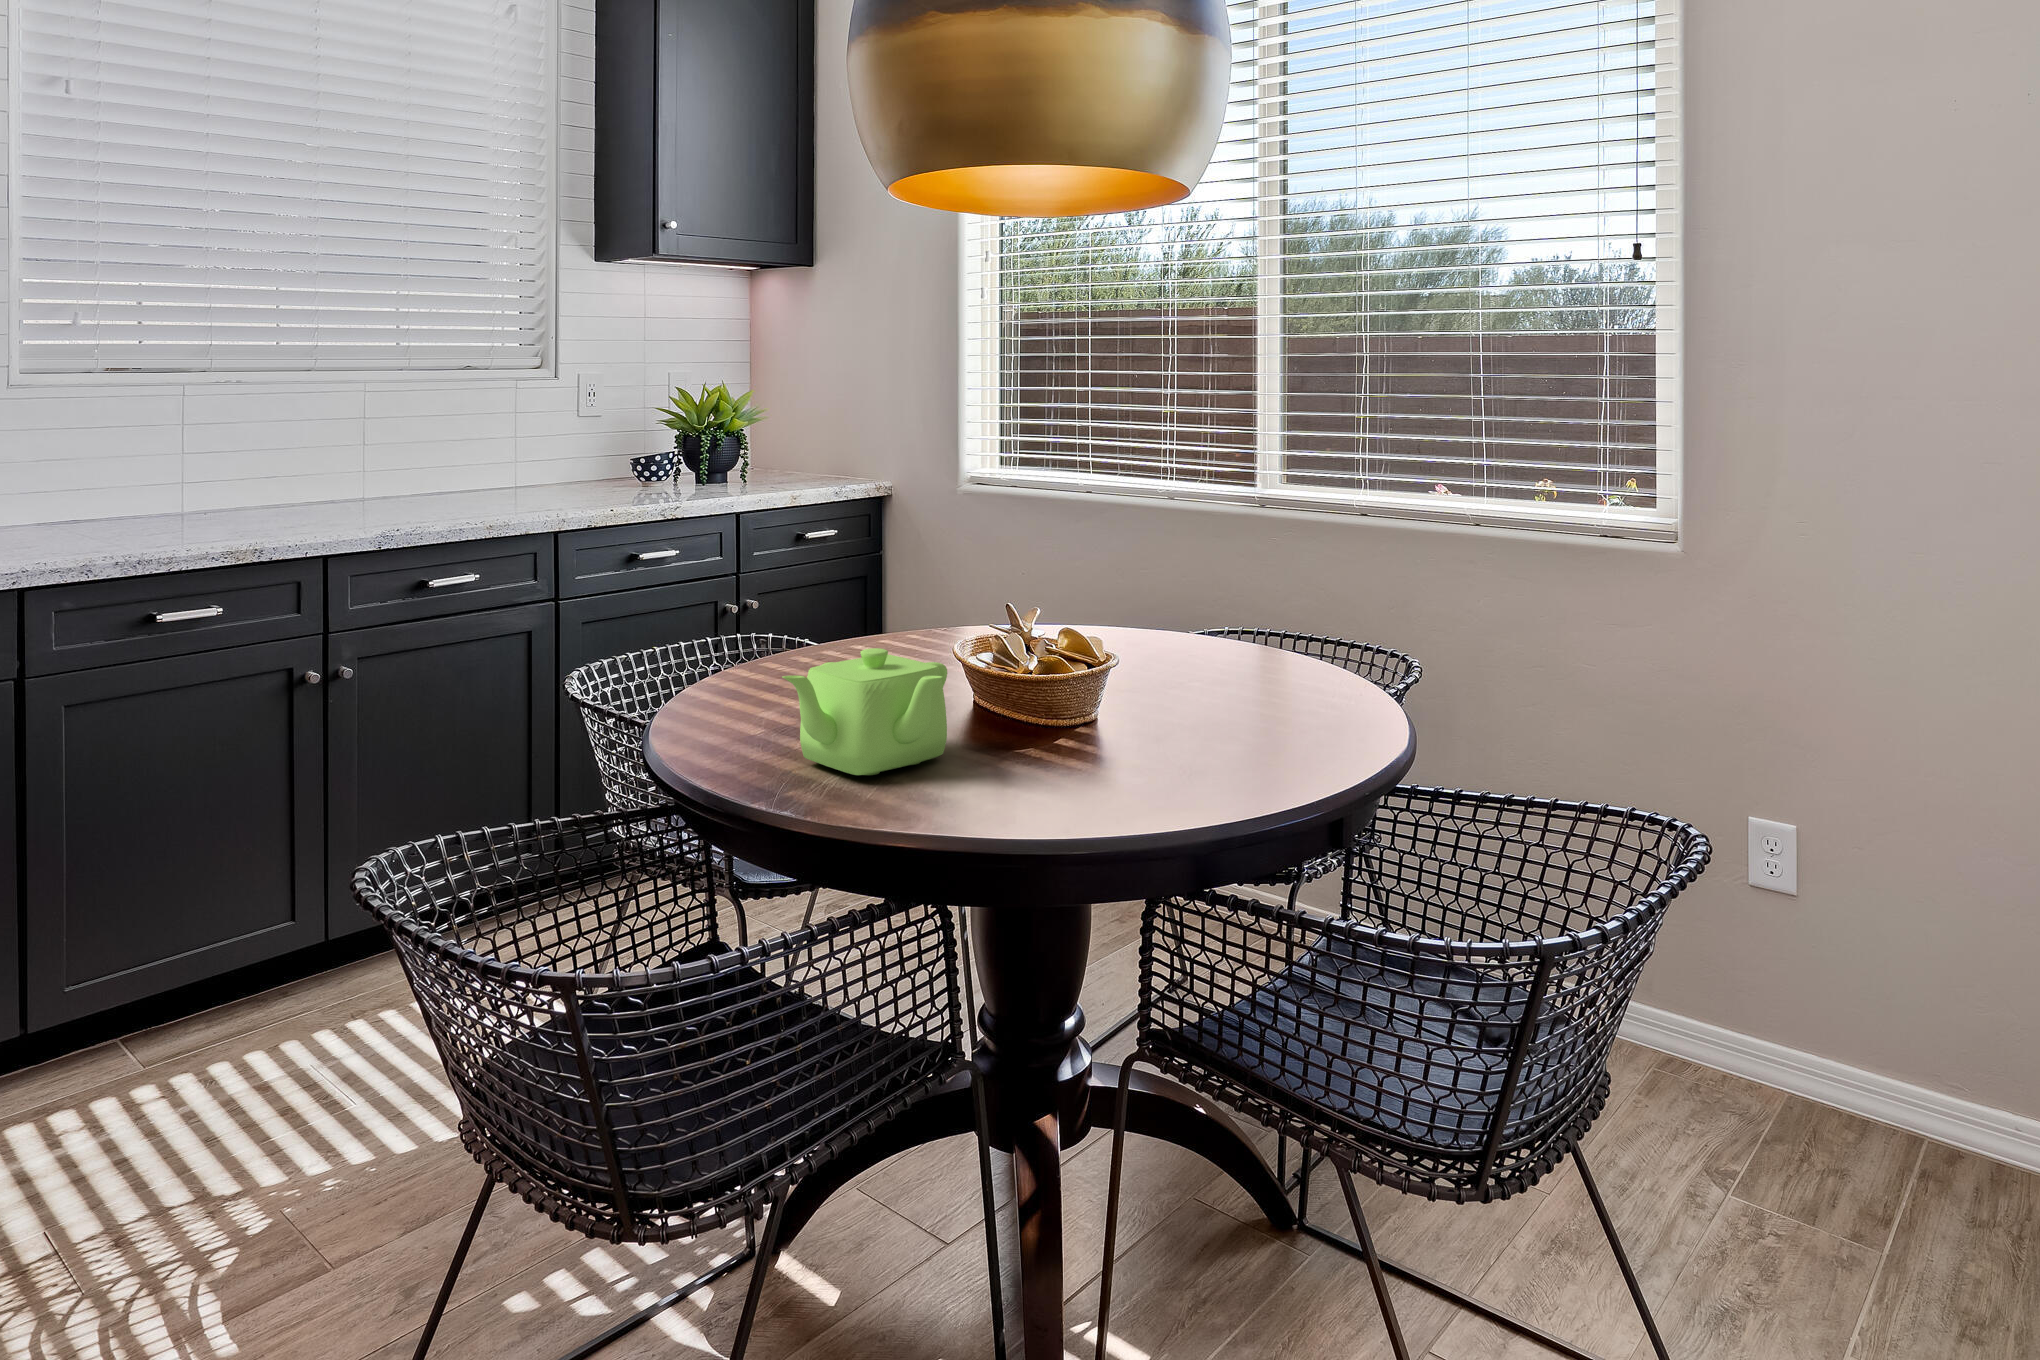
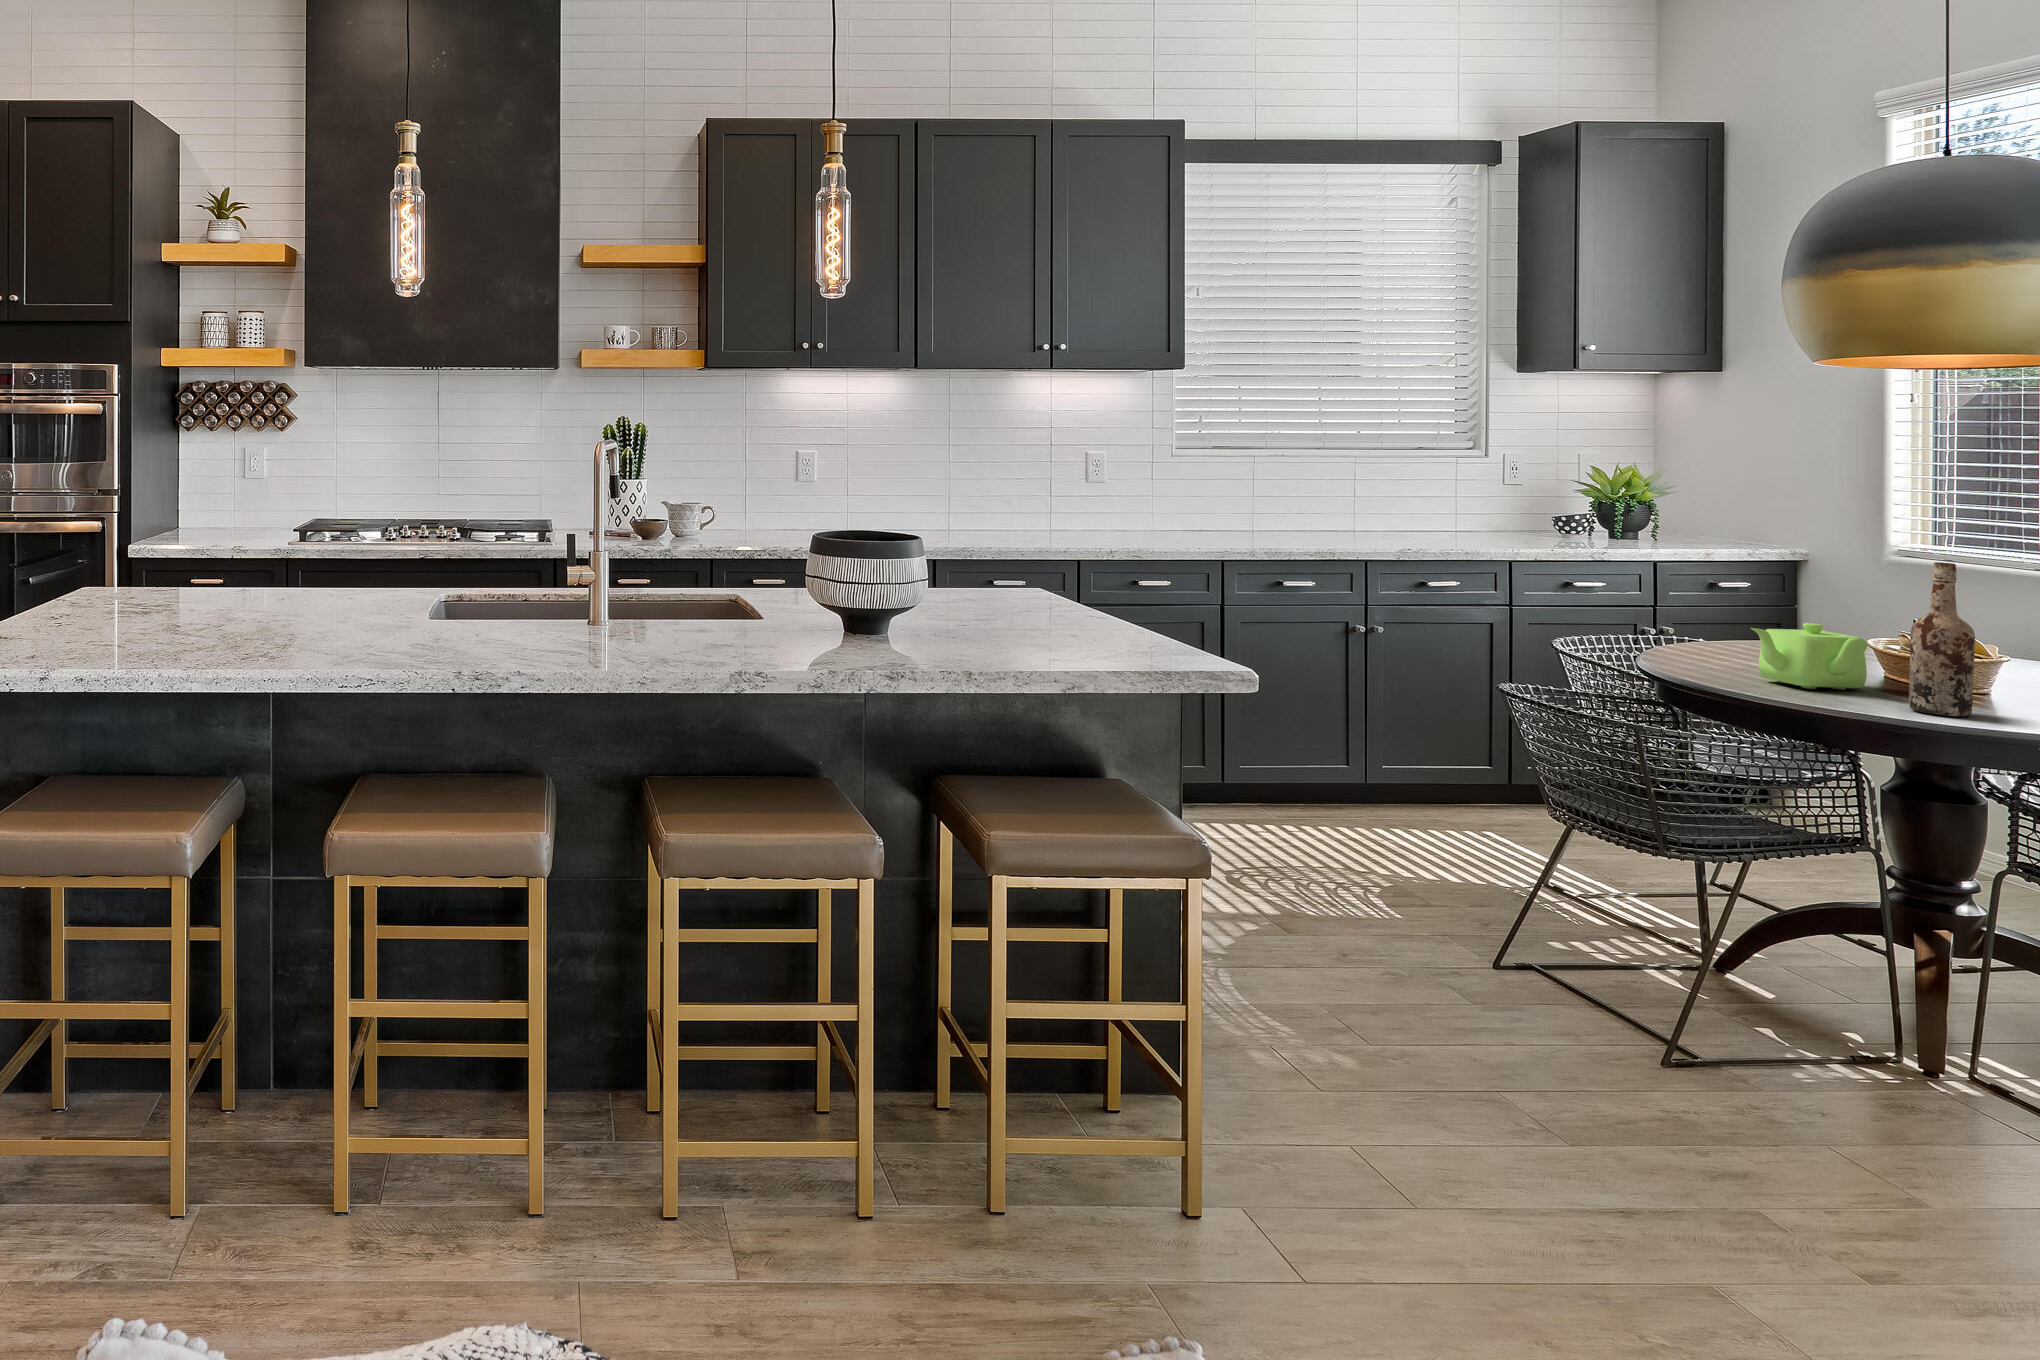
wine bottle: none [1006,532,1091,820] -> present [1909,562,1975,717]

